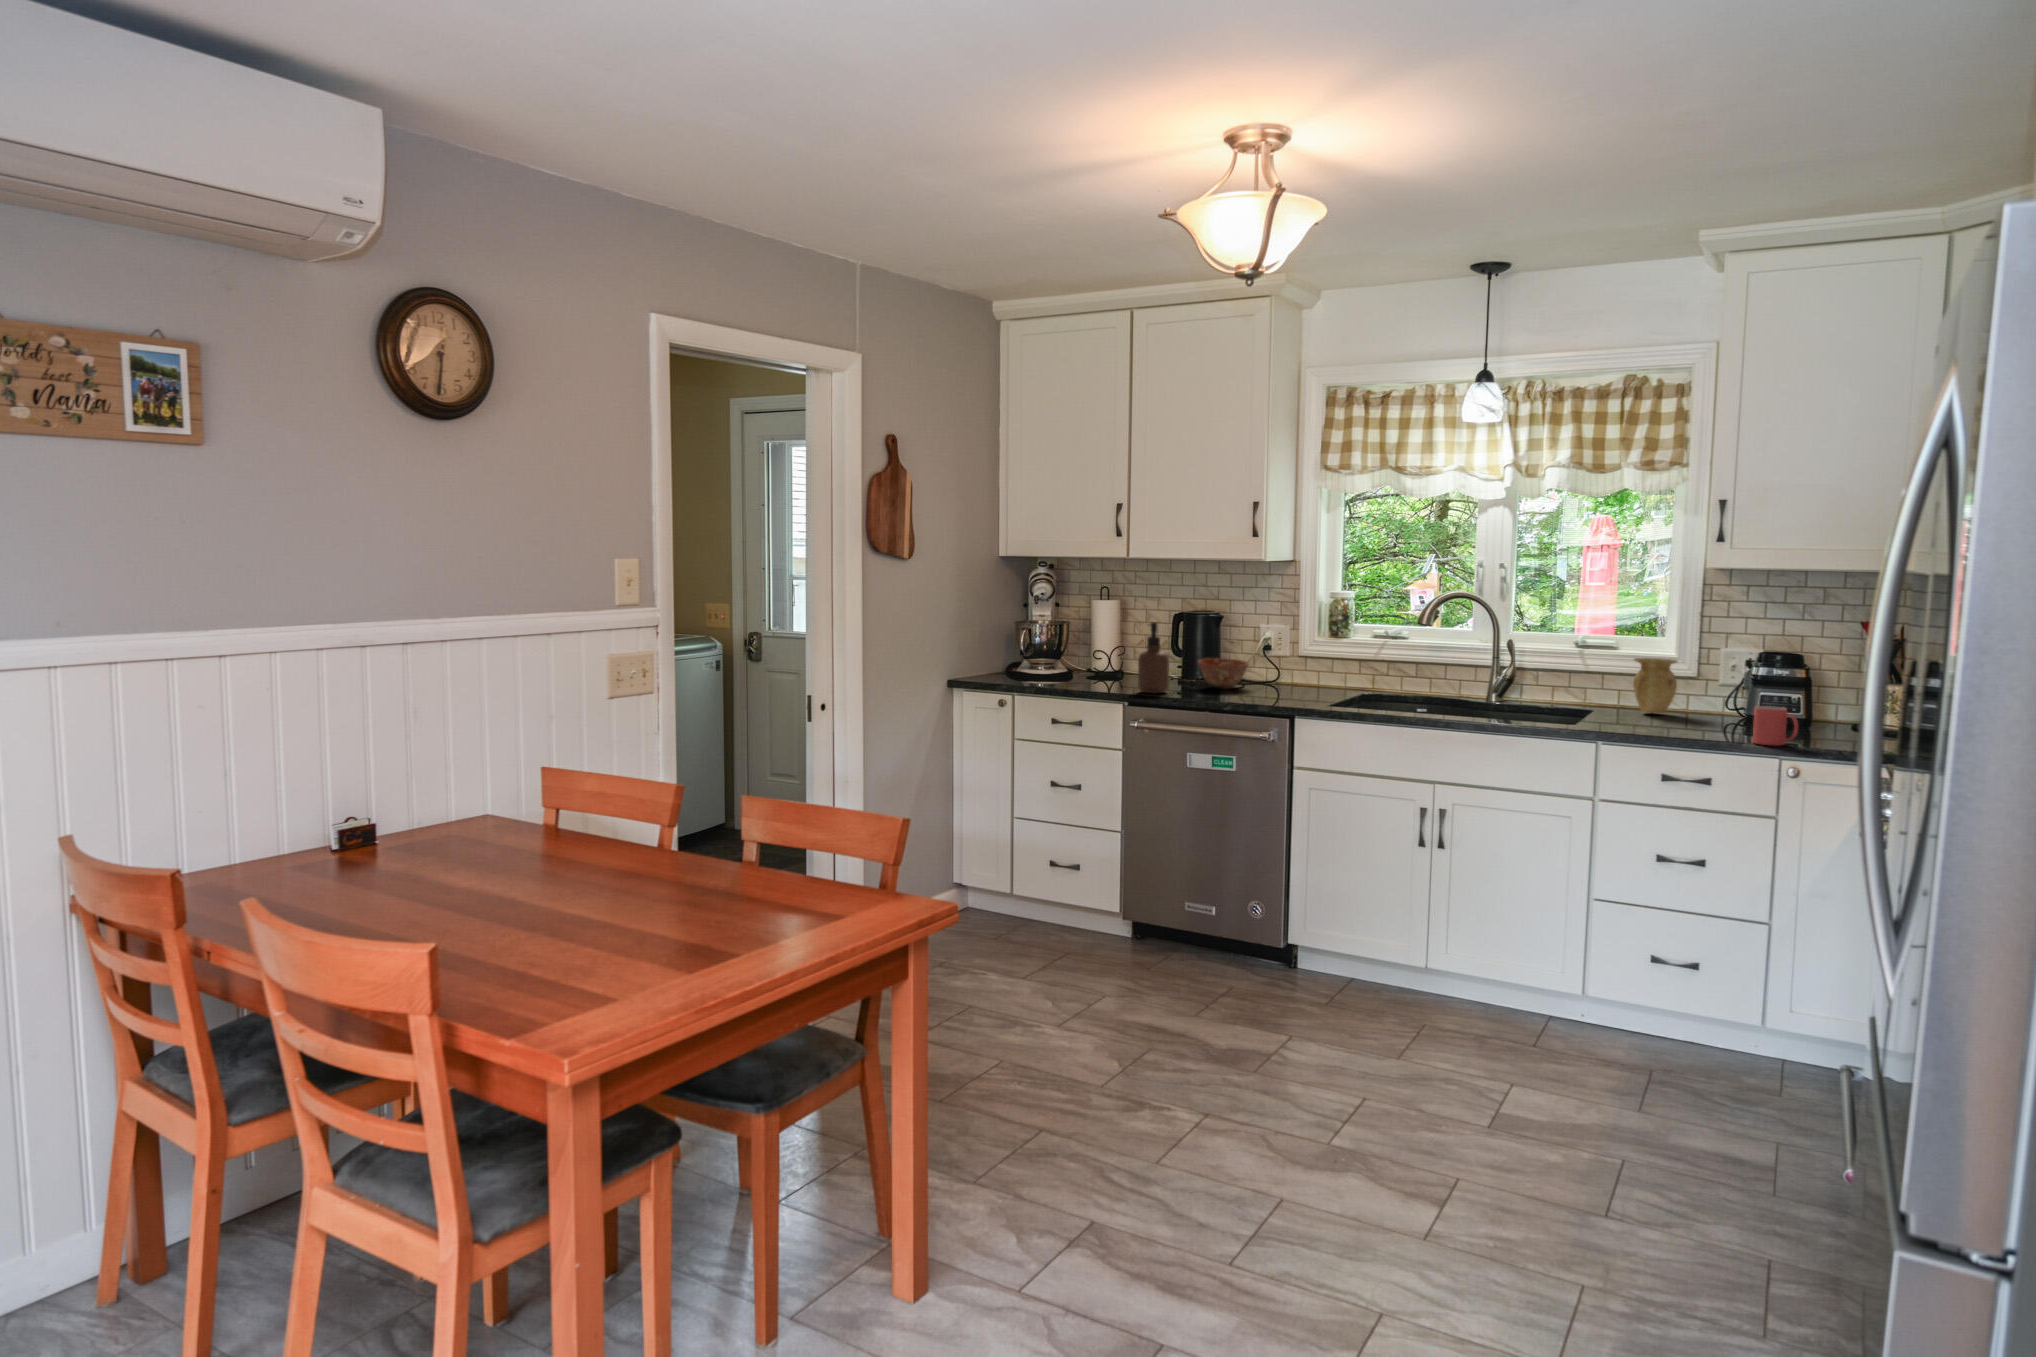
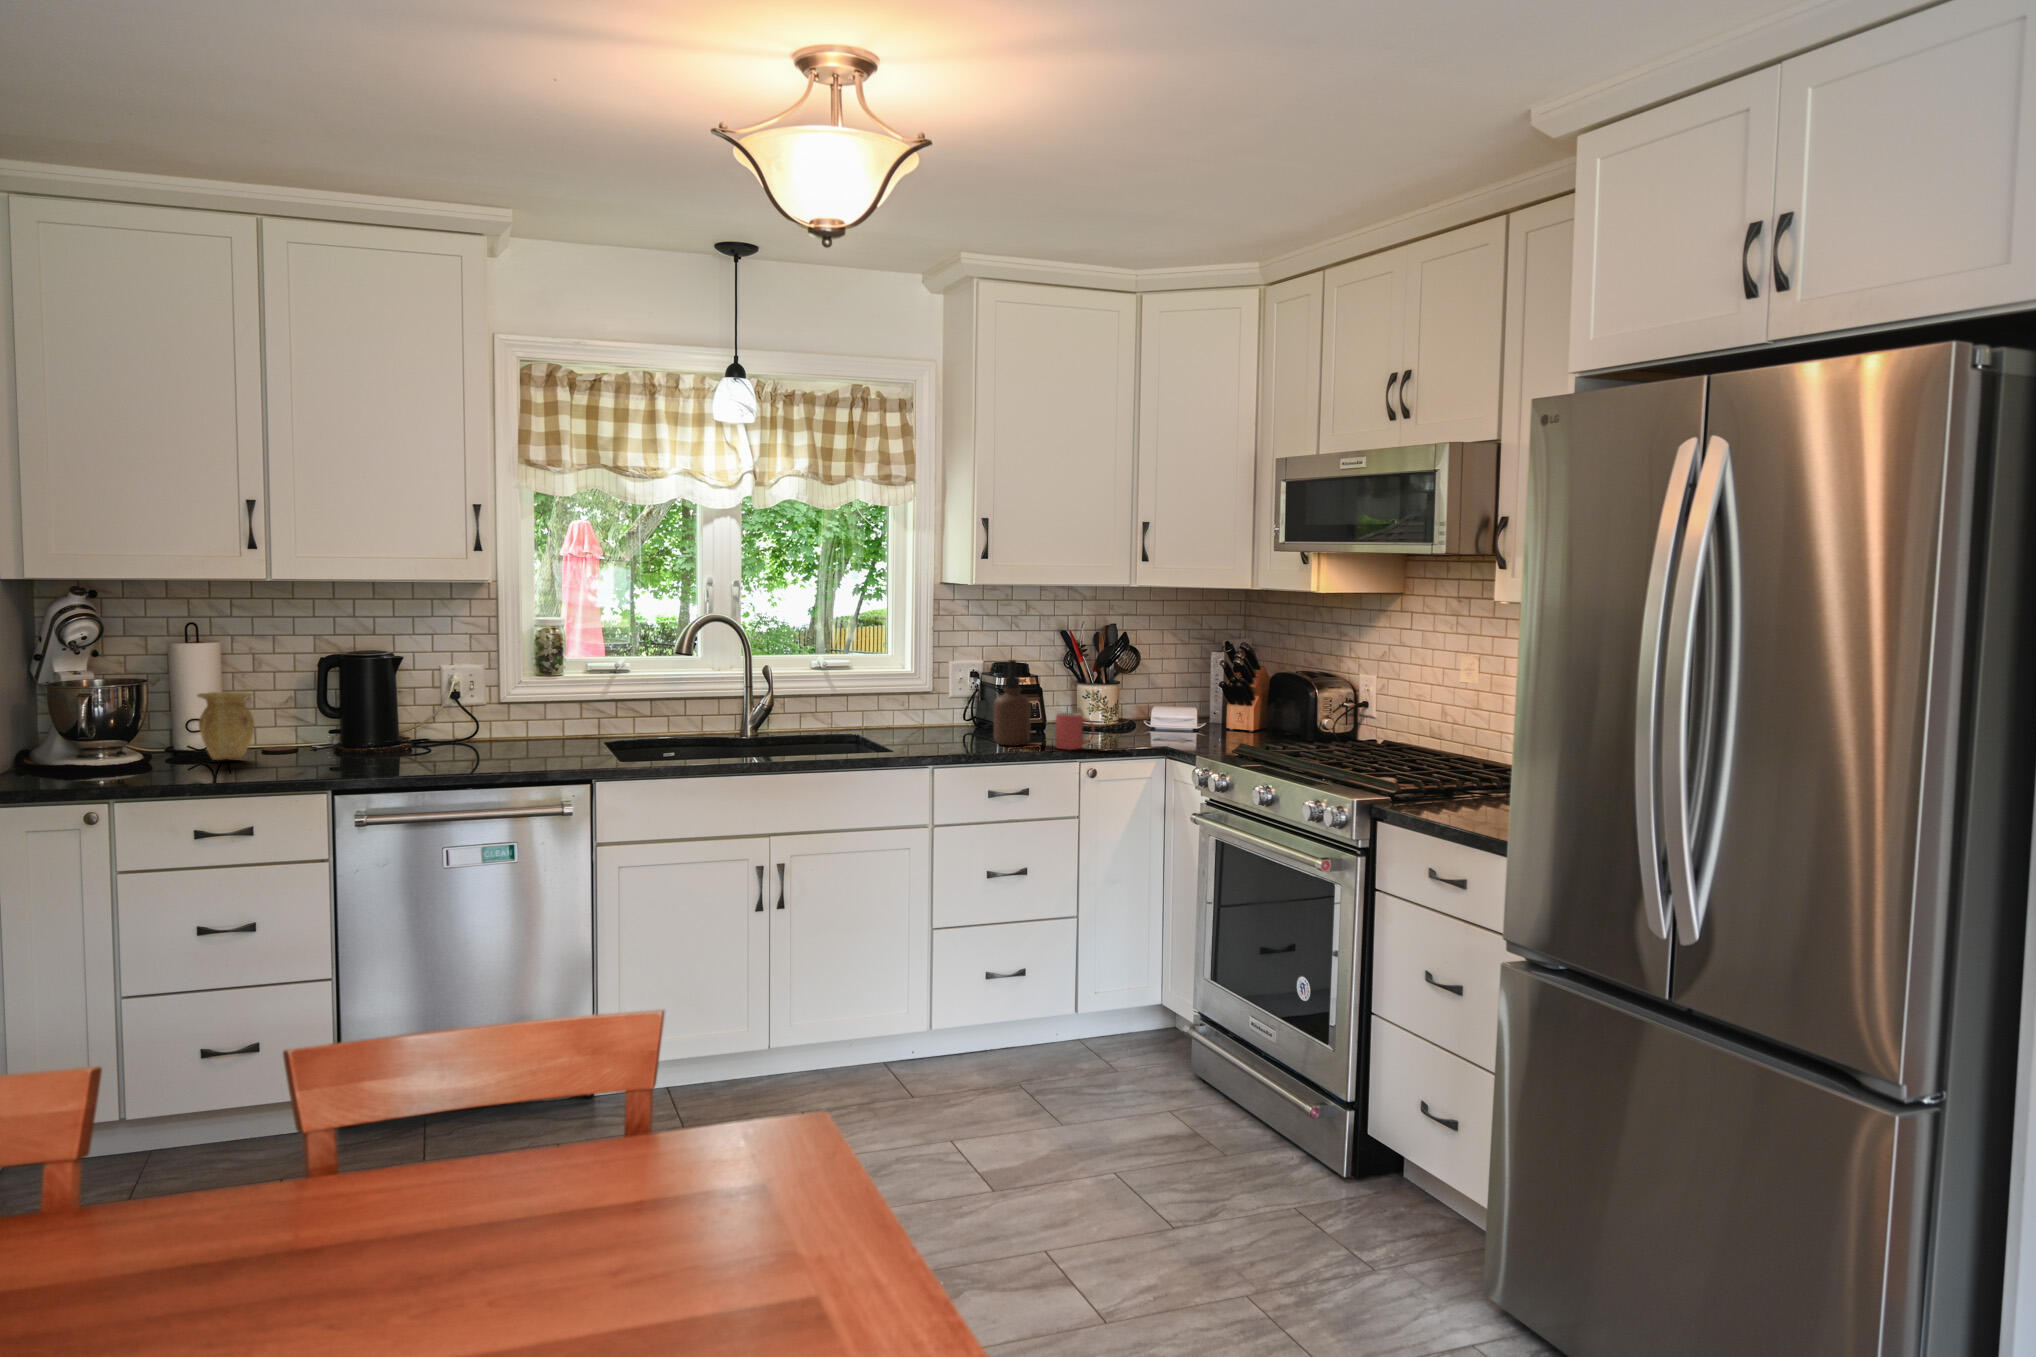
soap dispenser: present [1138,622,1169,693] -> present [994,660,1031,746]
ceramic bowl: present [1198,658,1249,689] -> none [386,714,462,755]
vase: present [1633,658,1677,713] -> present [197,692,254,760]

